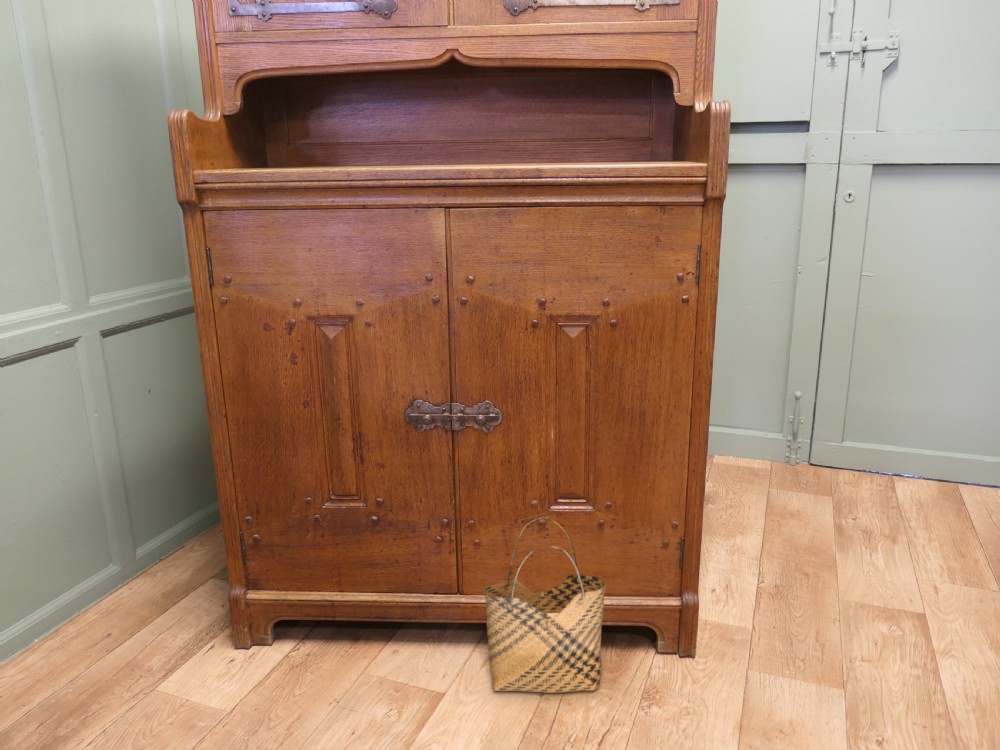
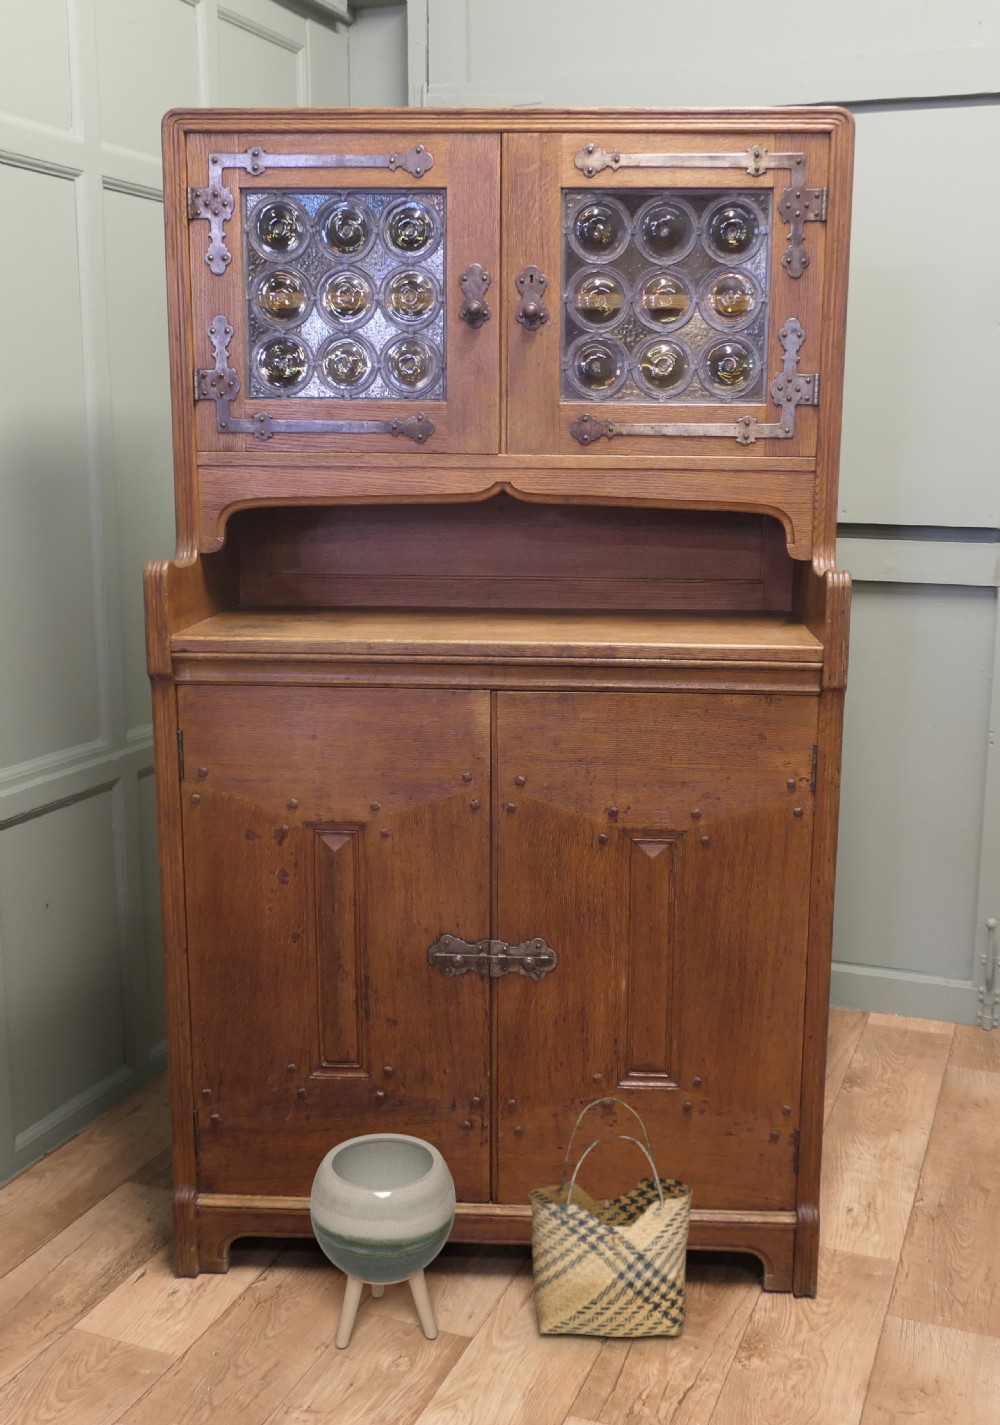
planter: none [318,547,428,706] -> present [310,1133,456,1348]

